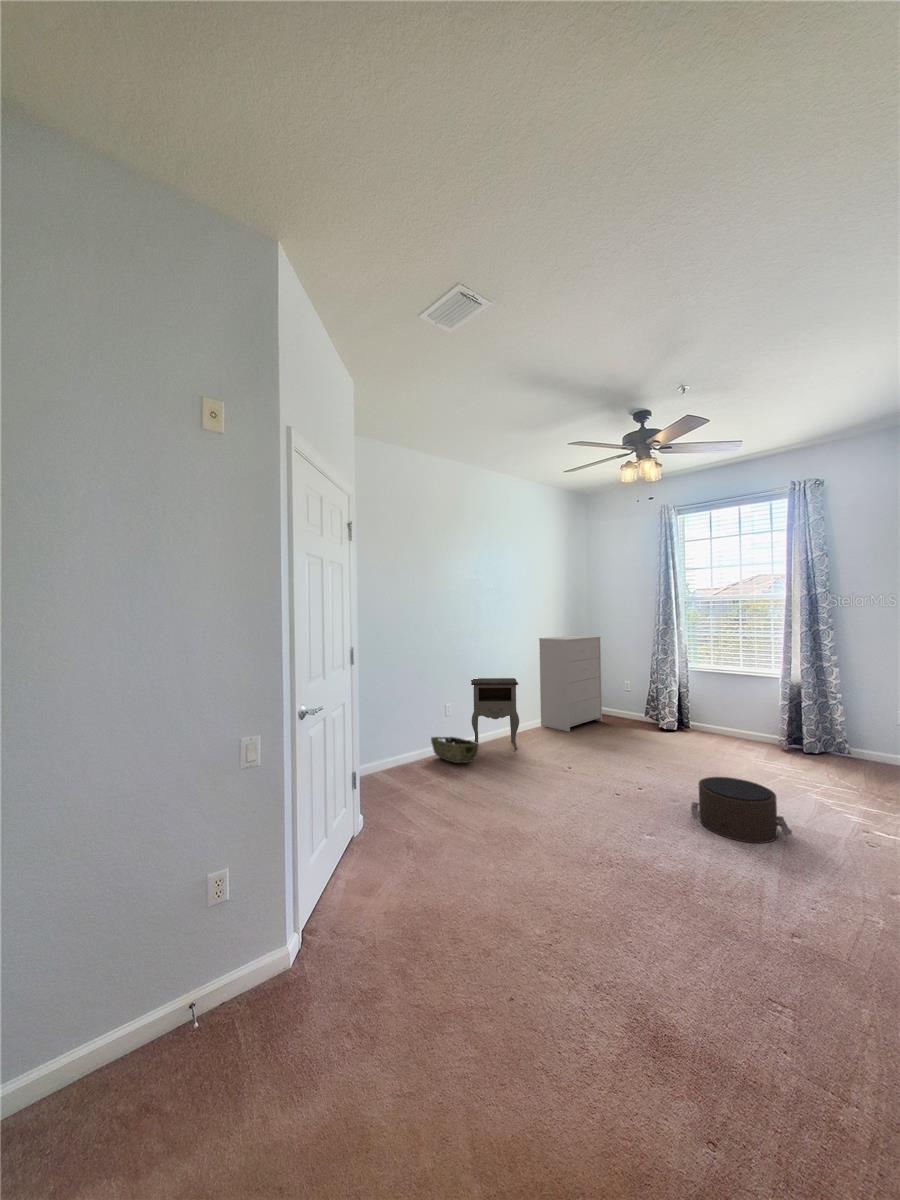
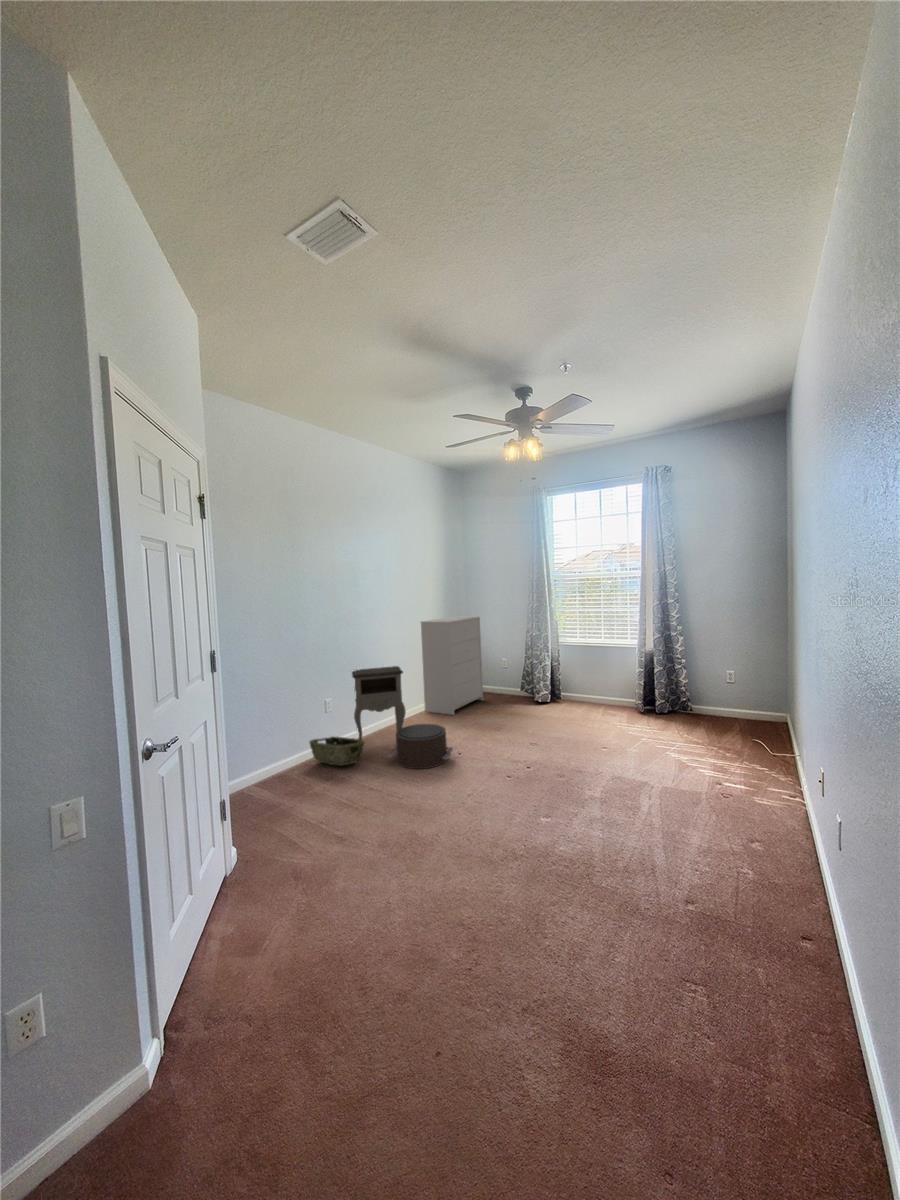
pouf: present [691,777,792,843] -> present [387,724,453,769]

